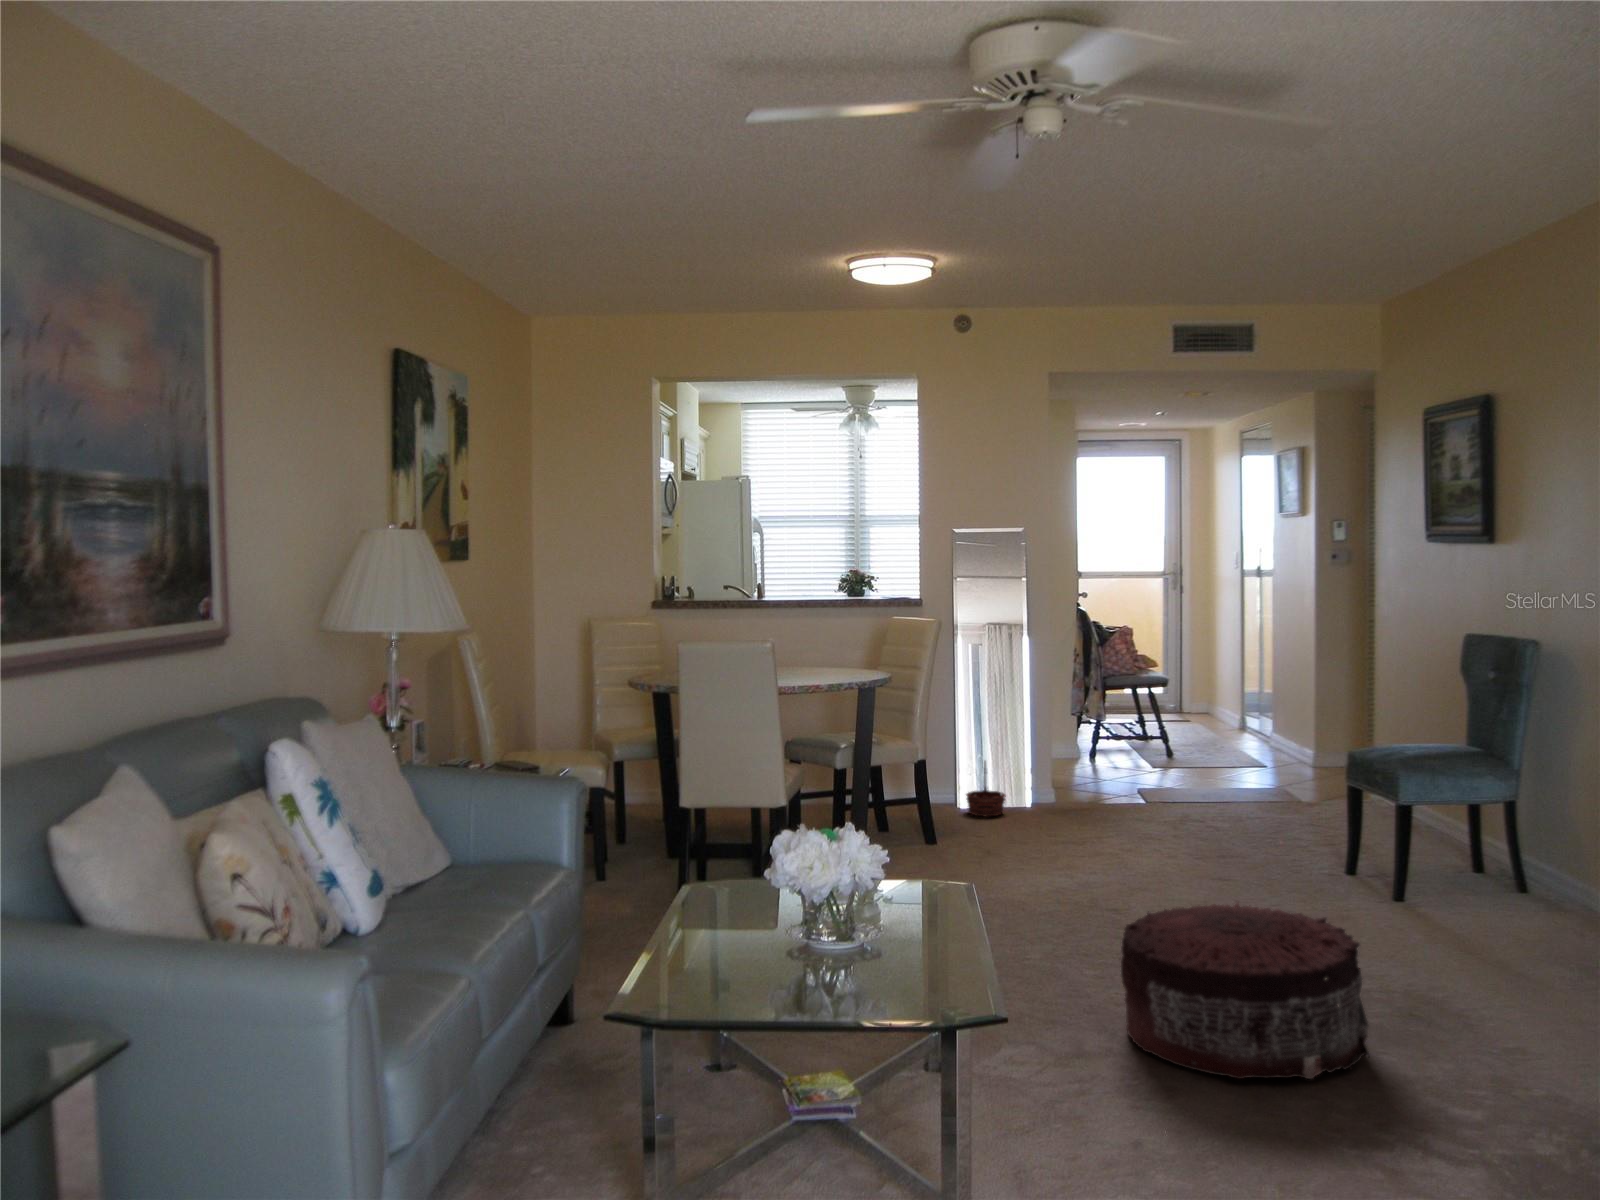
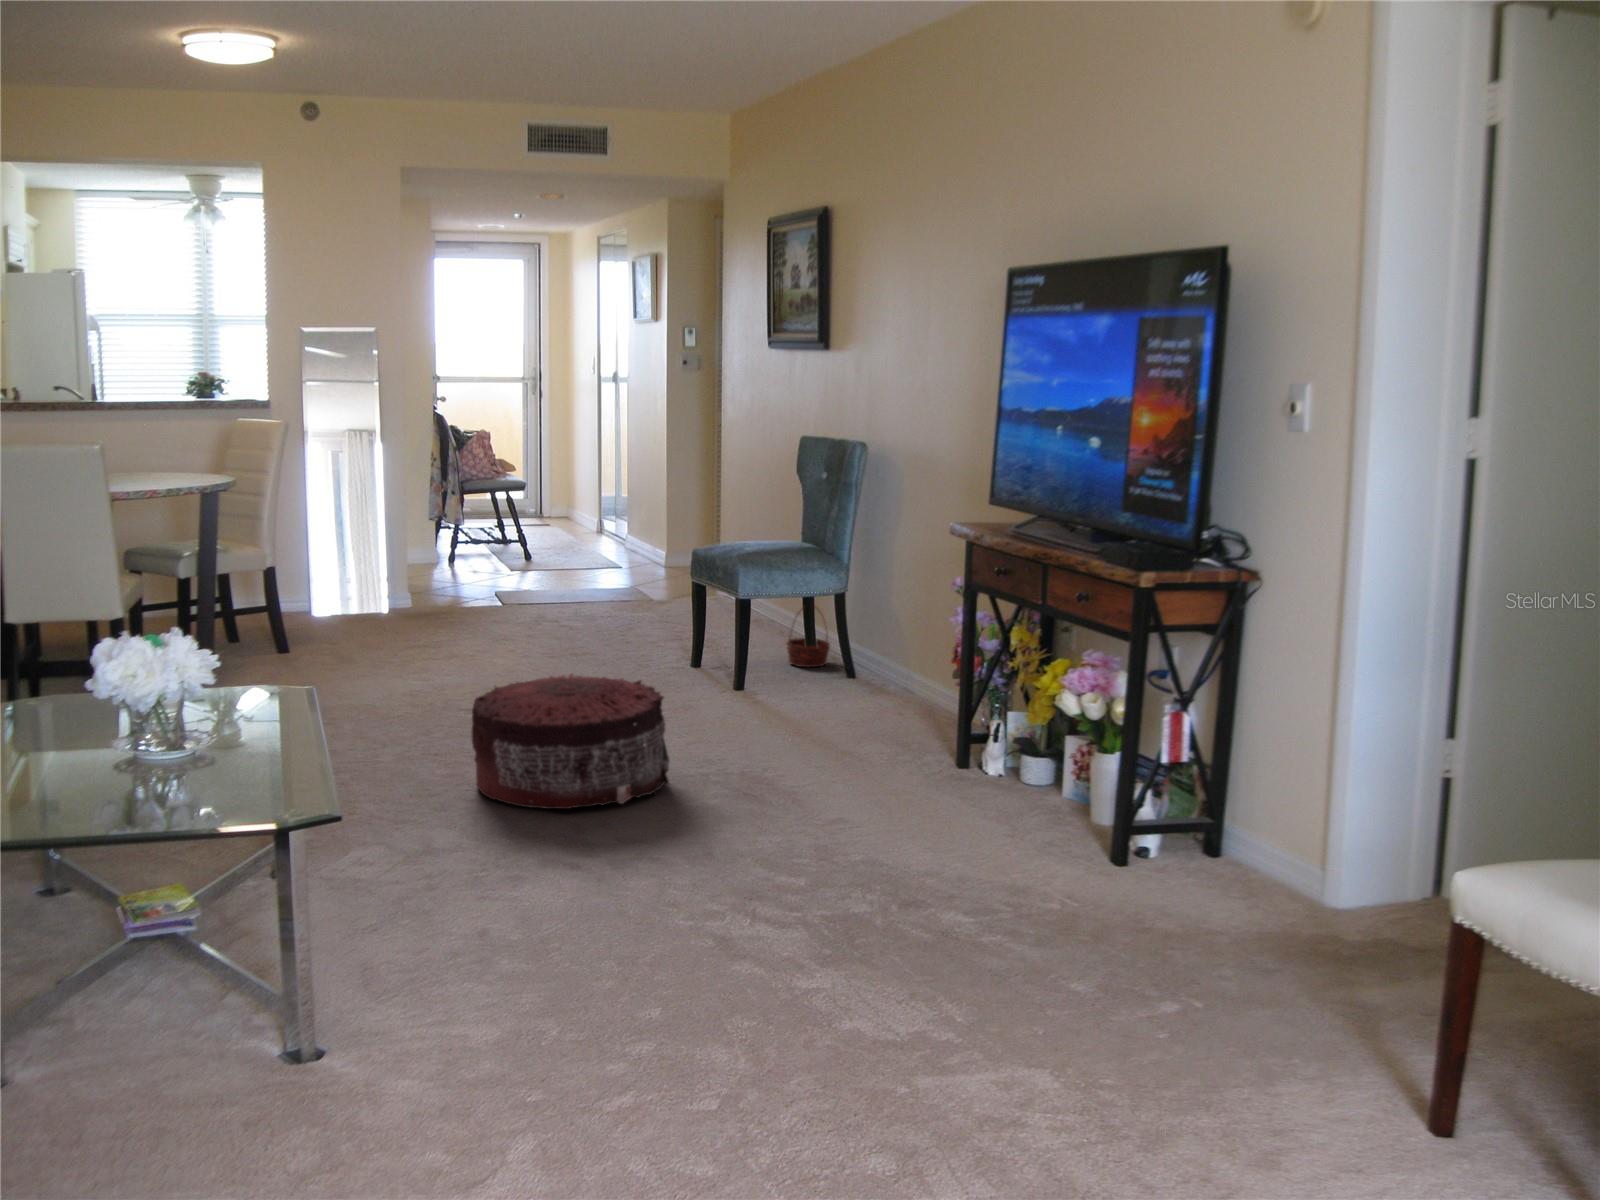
basket: present [966,761,1006,816] -> present [786,614,830,667]

